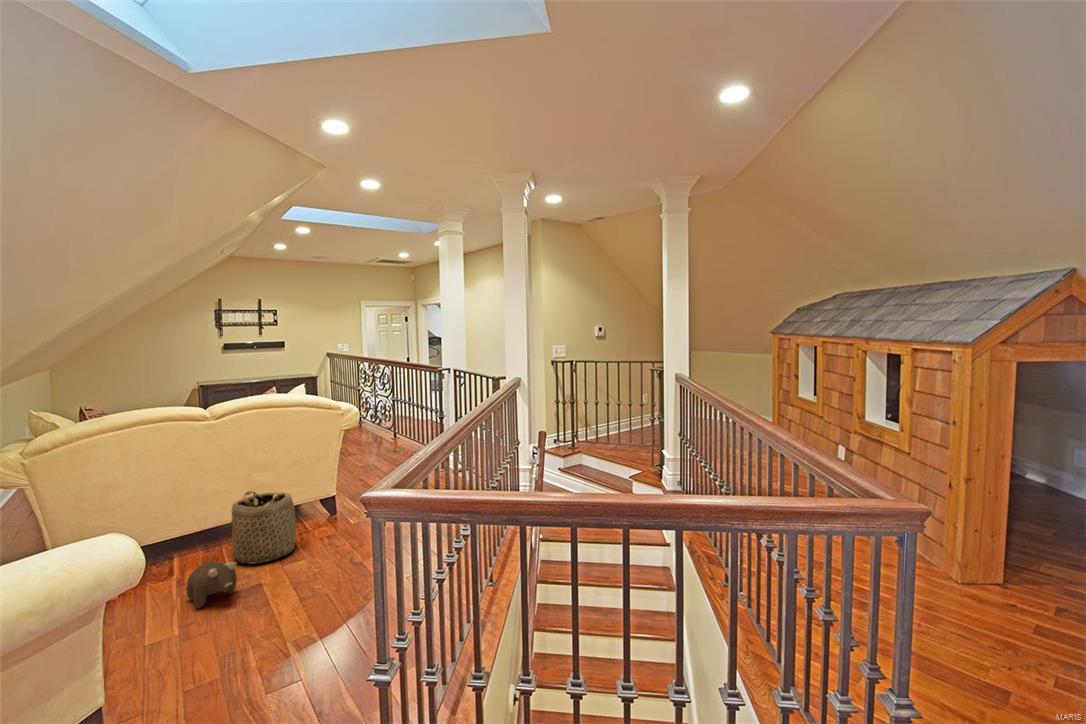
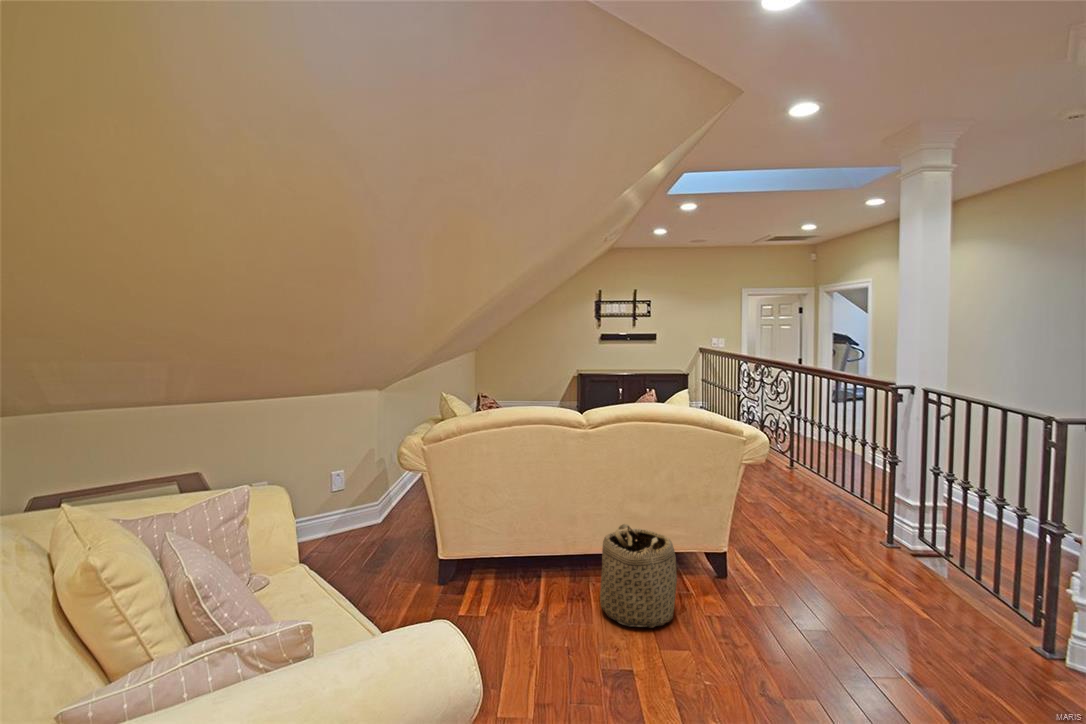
plush toy: present [186,561,237,608] -> none [549,616,606,677]

